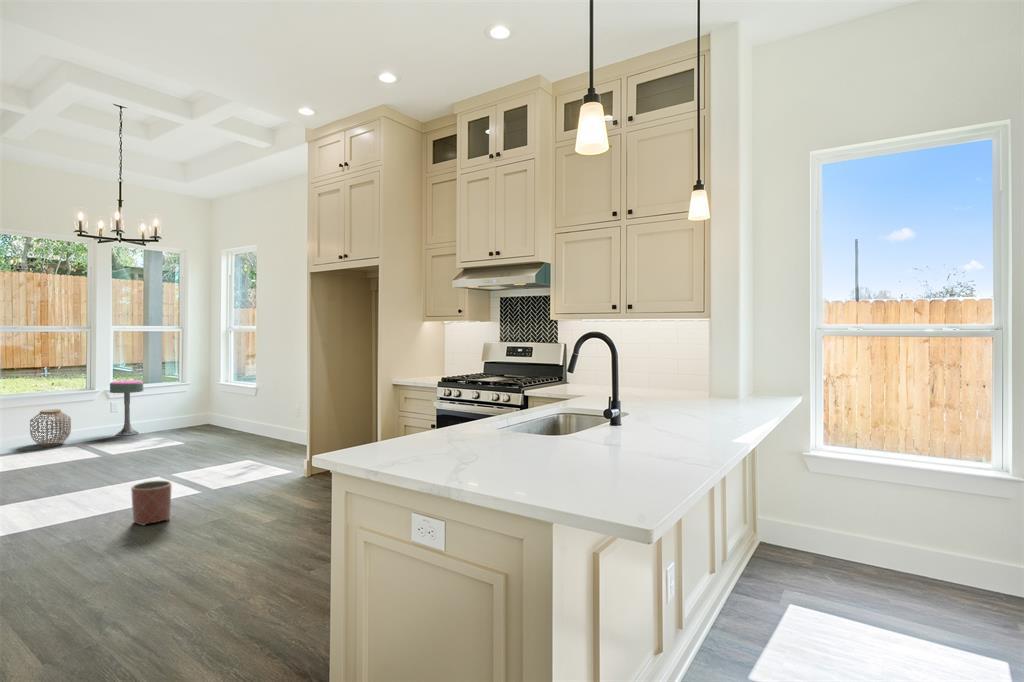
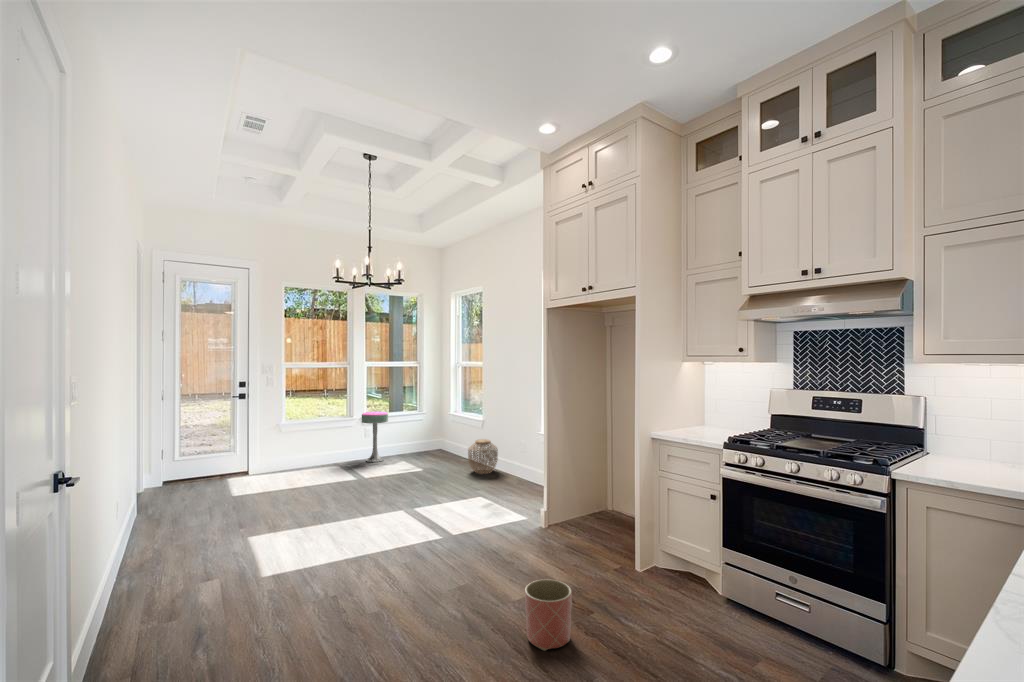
woven basket: present [30,409,71,446] -> present [468,439,498,473]
planter: present [131,481,171,525] -> present [525,579,572,651]

